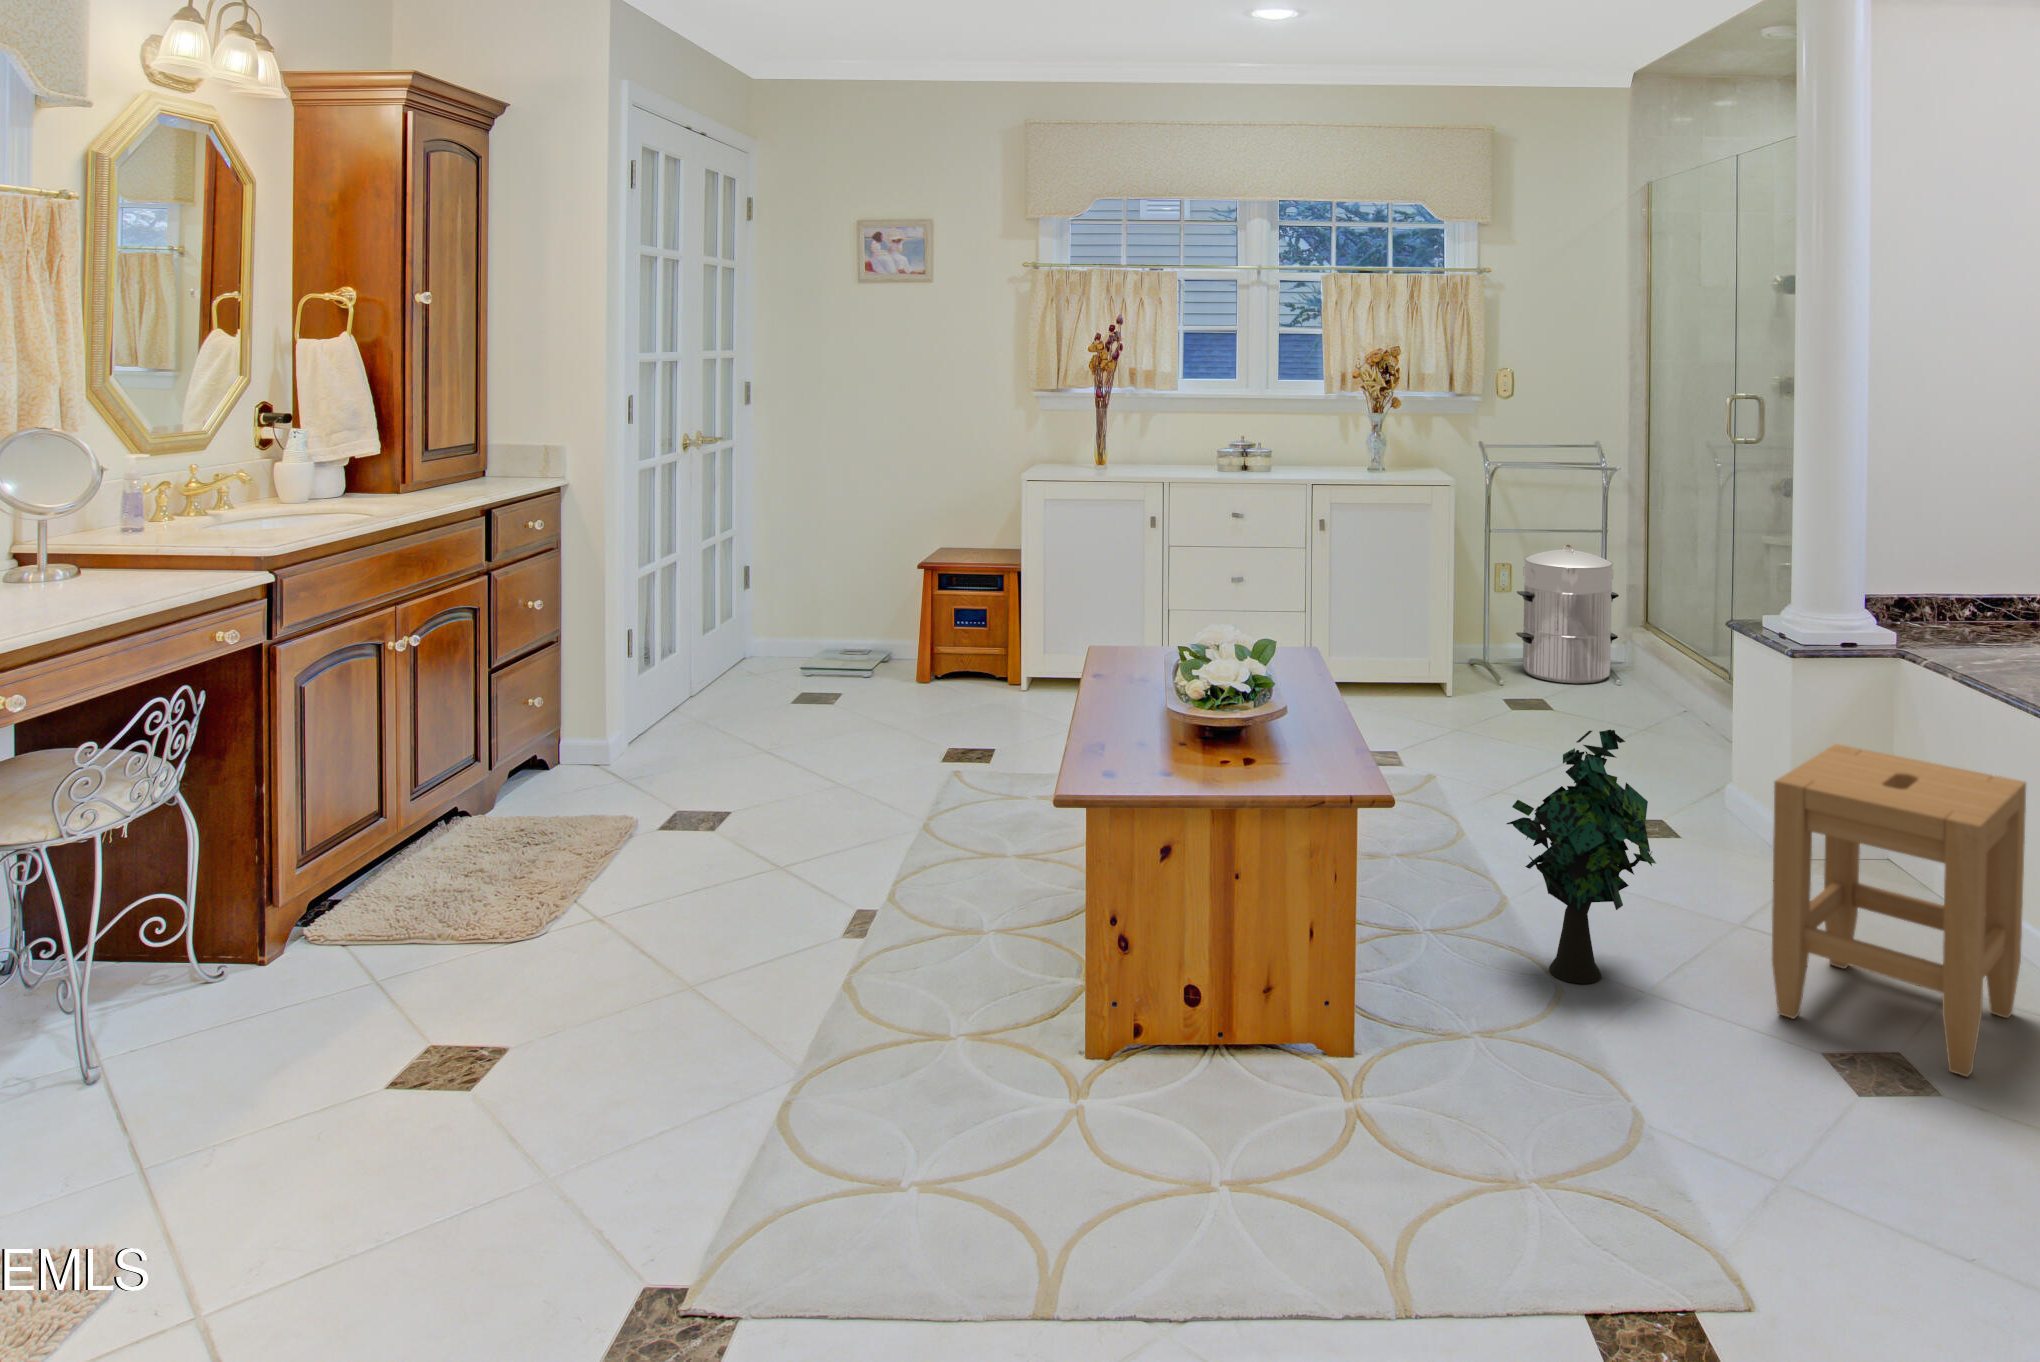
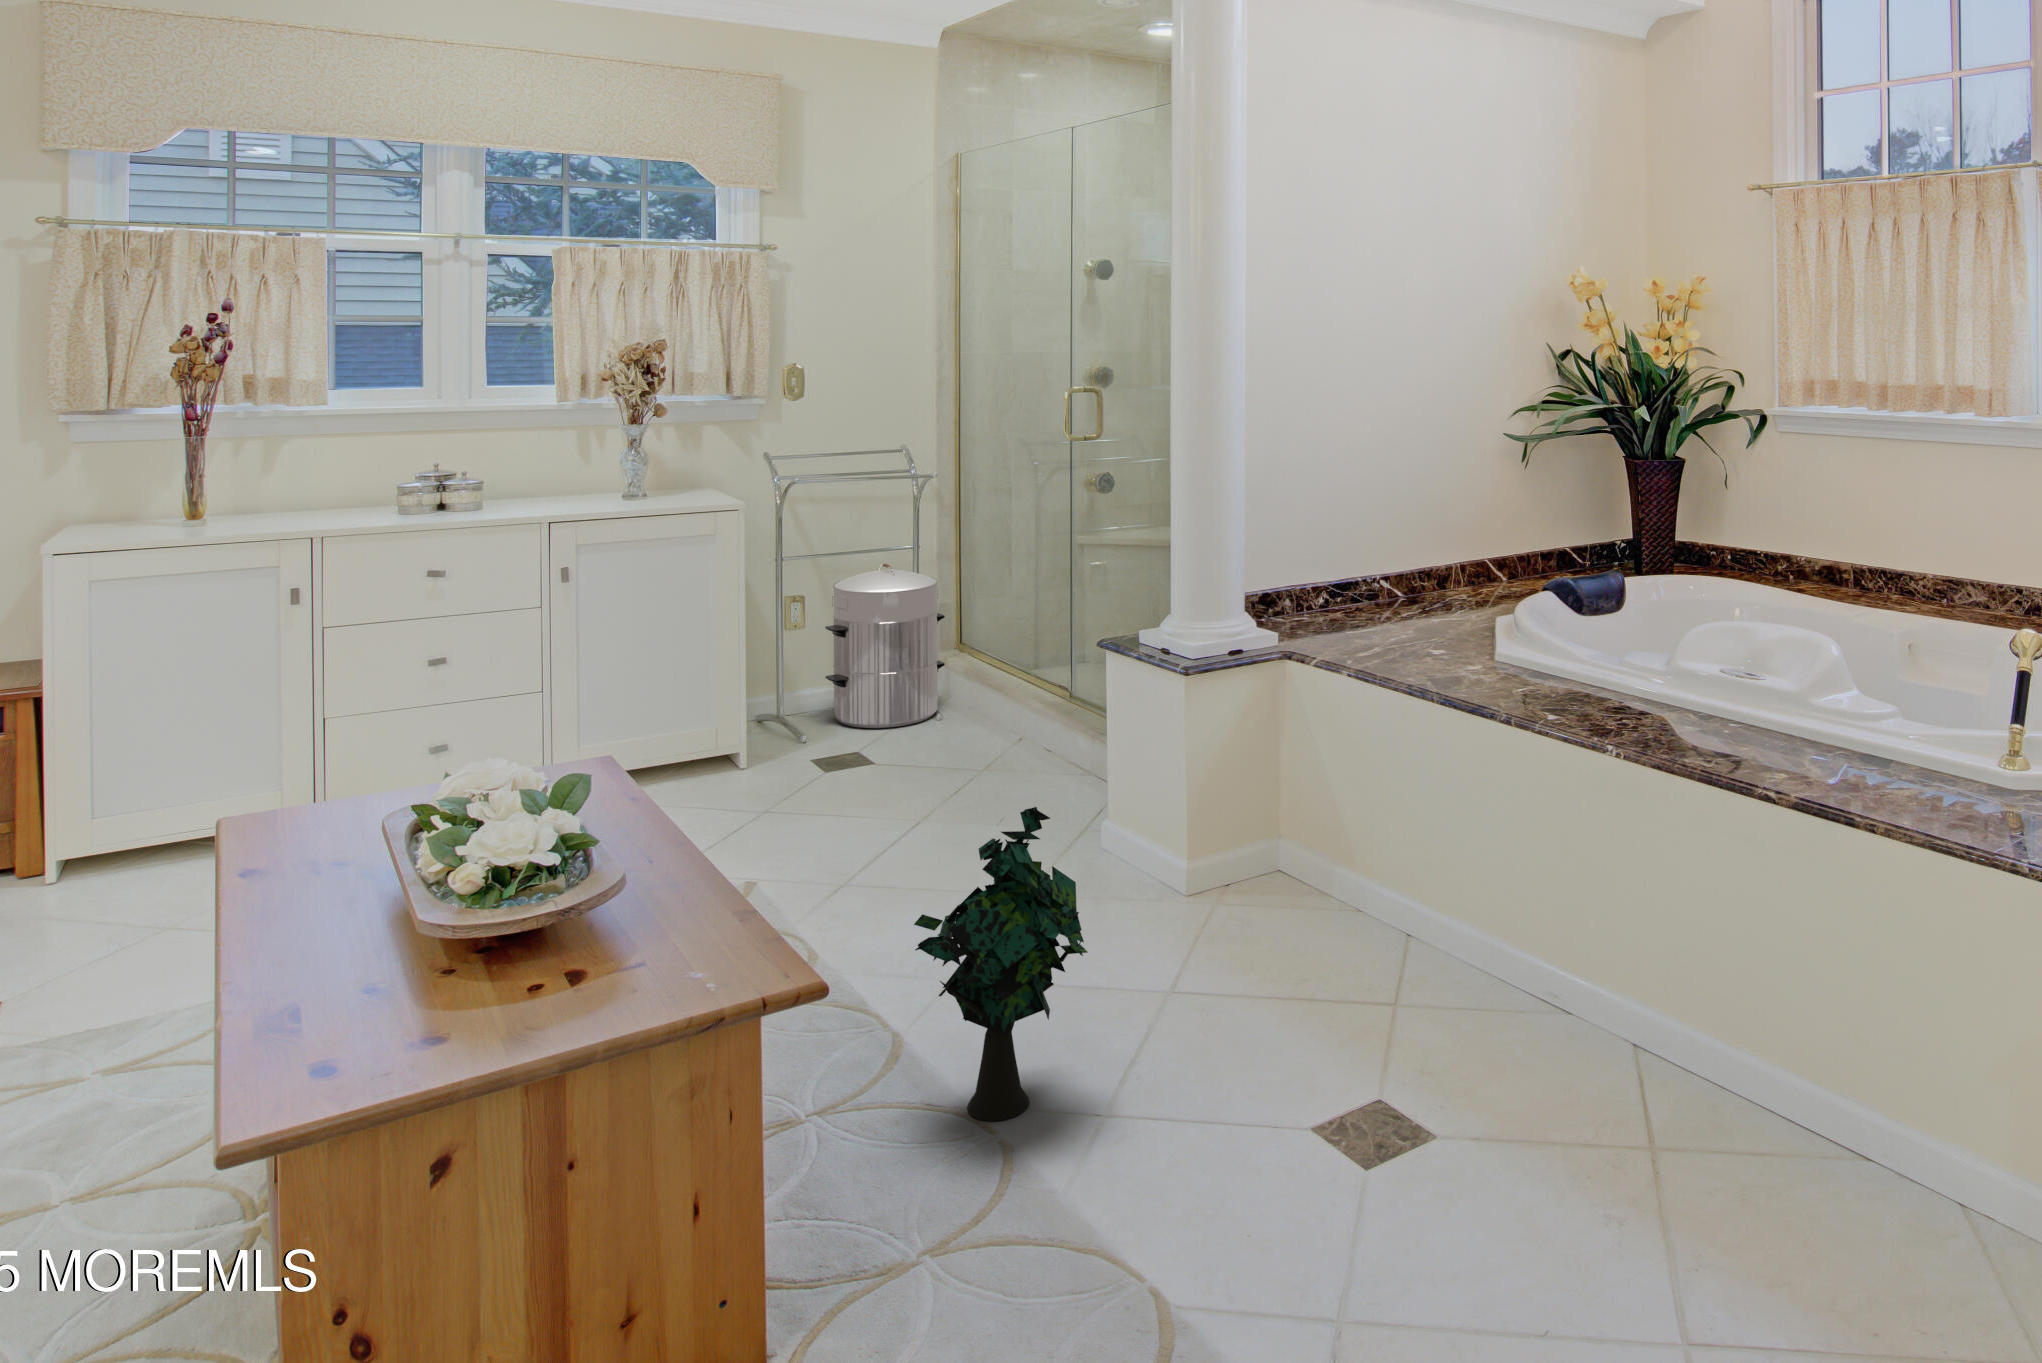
stool: present [1772,744,2026,1077] -> none [1216,772,1432,1099]

